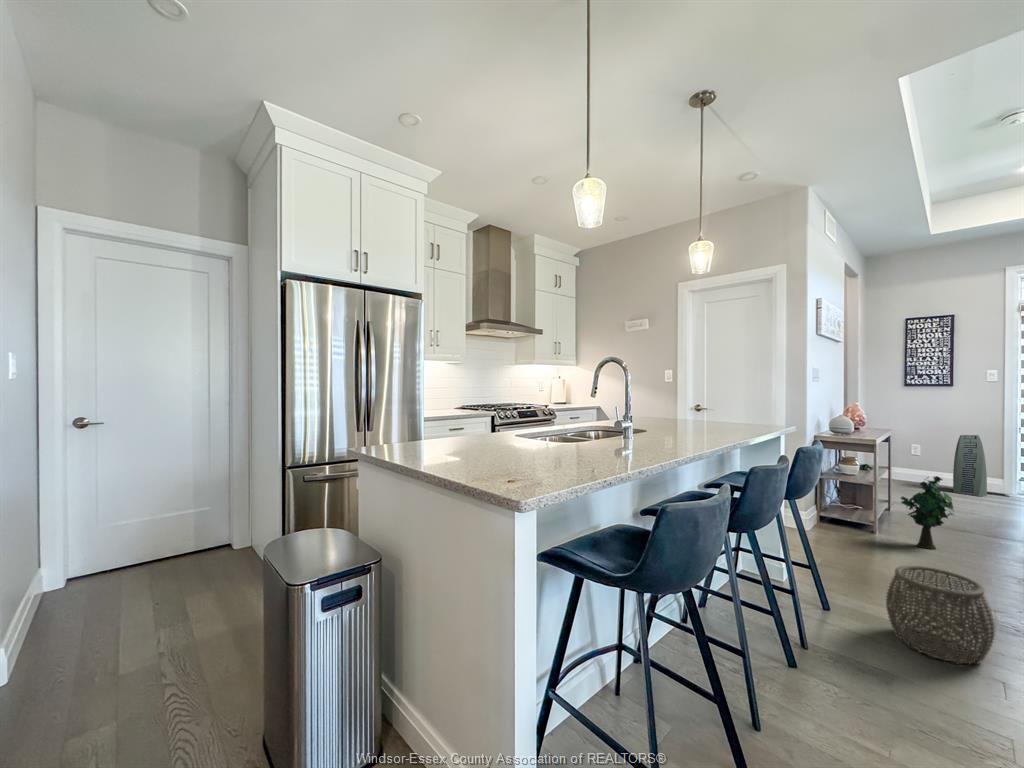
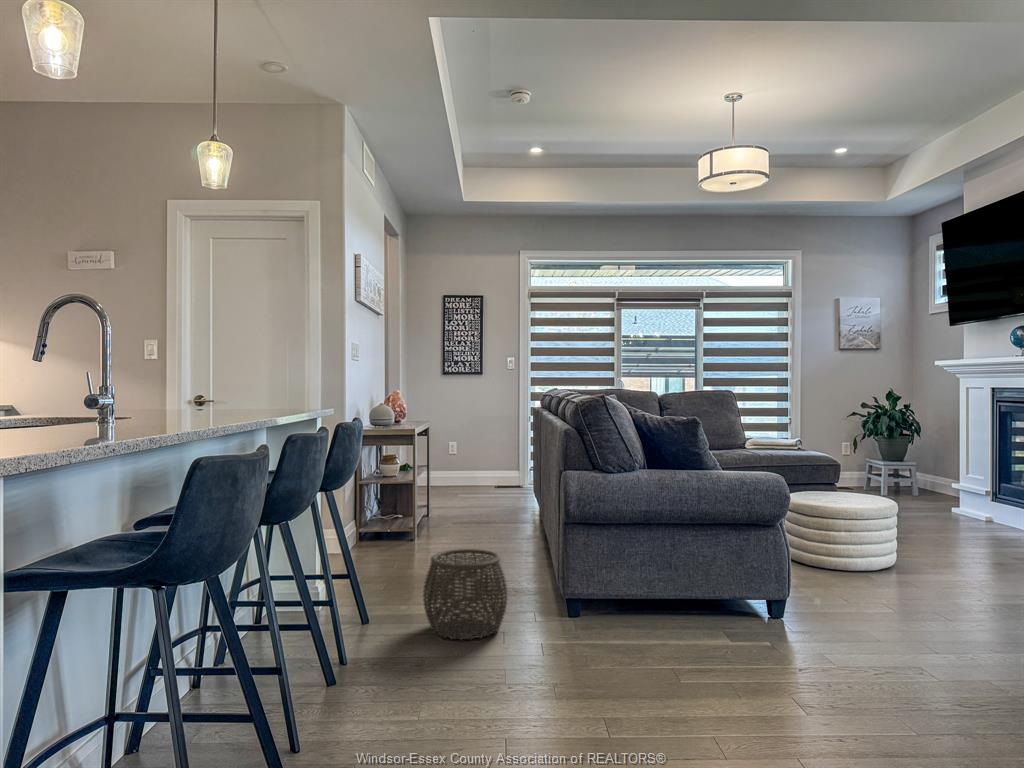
air purifier: present [953,435,987,496] -> none [483,426,509,491]
decorative plant: present [901,476,954,549] -> none [437,464,483,546]

